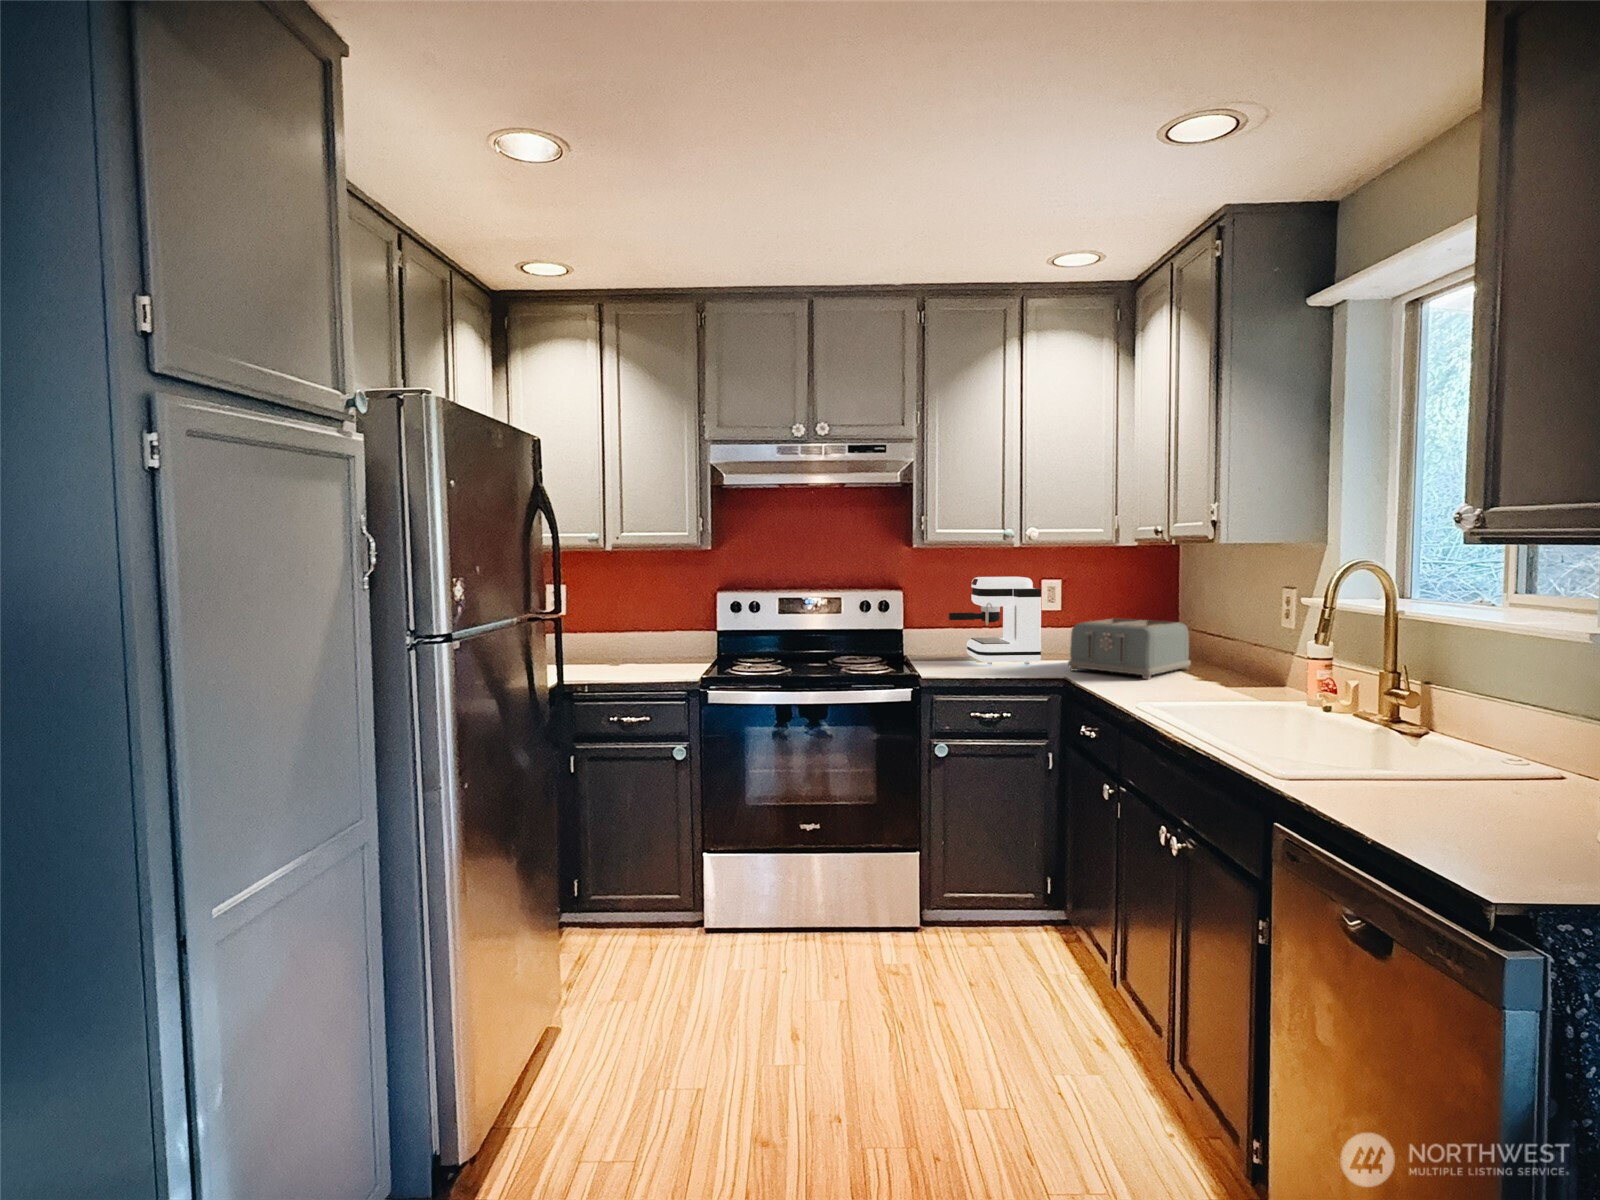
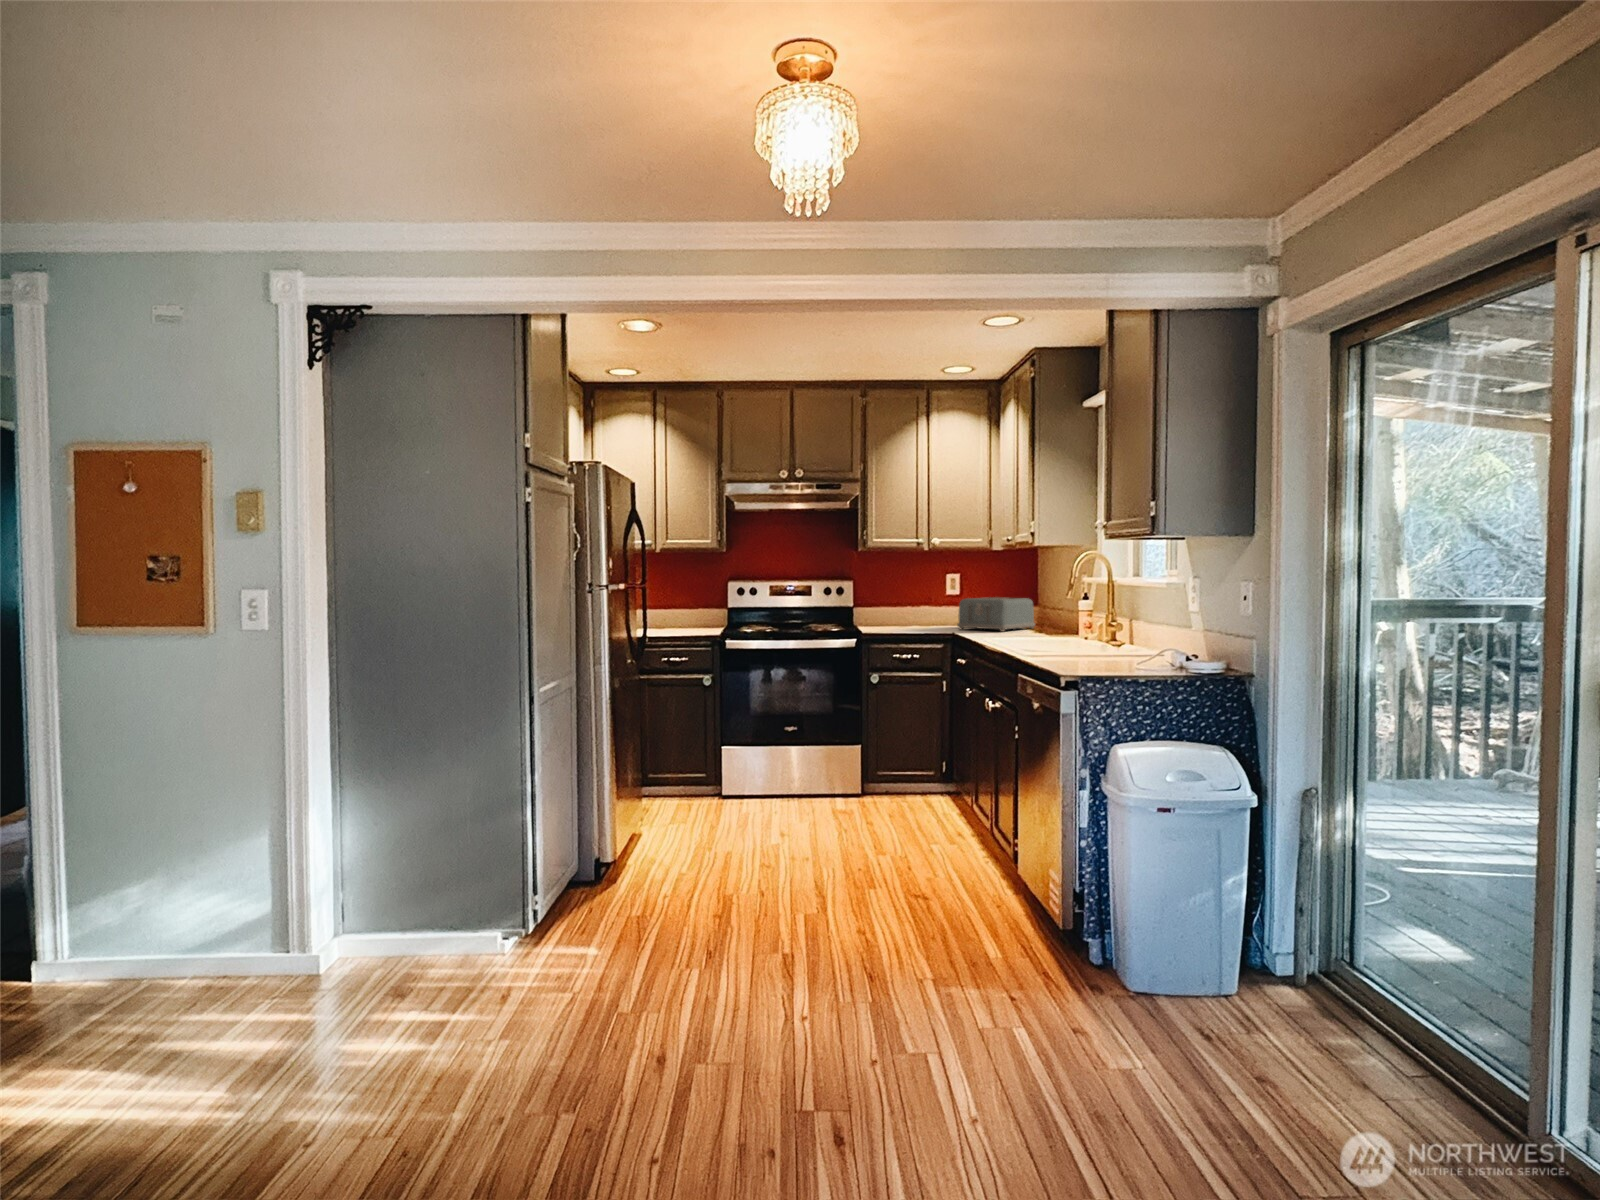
coffee maker: present [949,577,1041,664] -> none [883,571,943,628]

